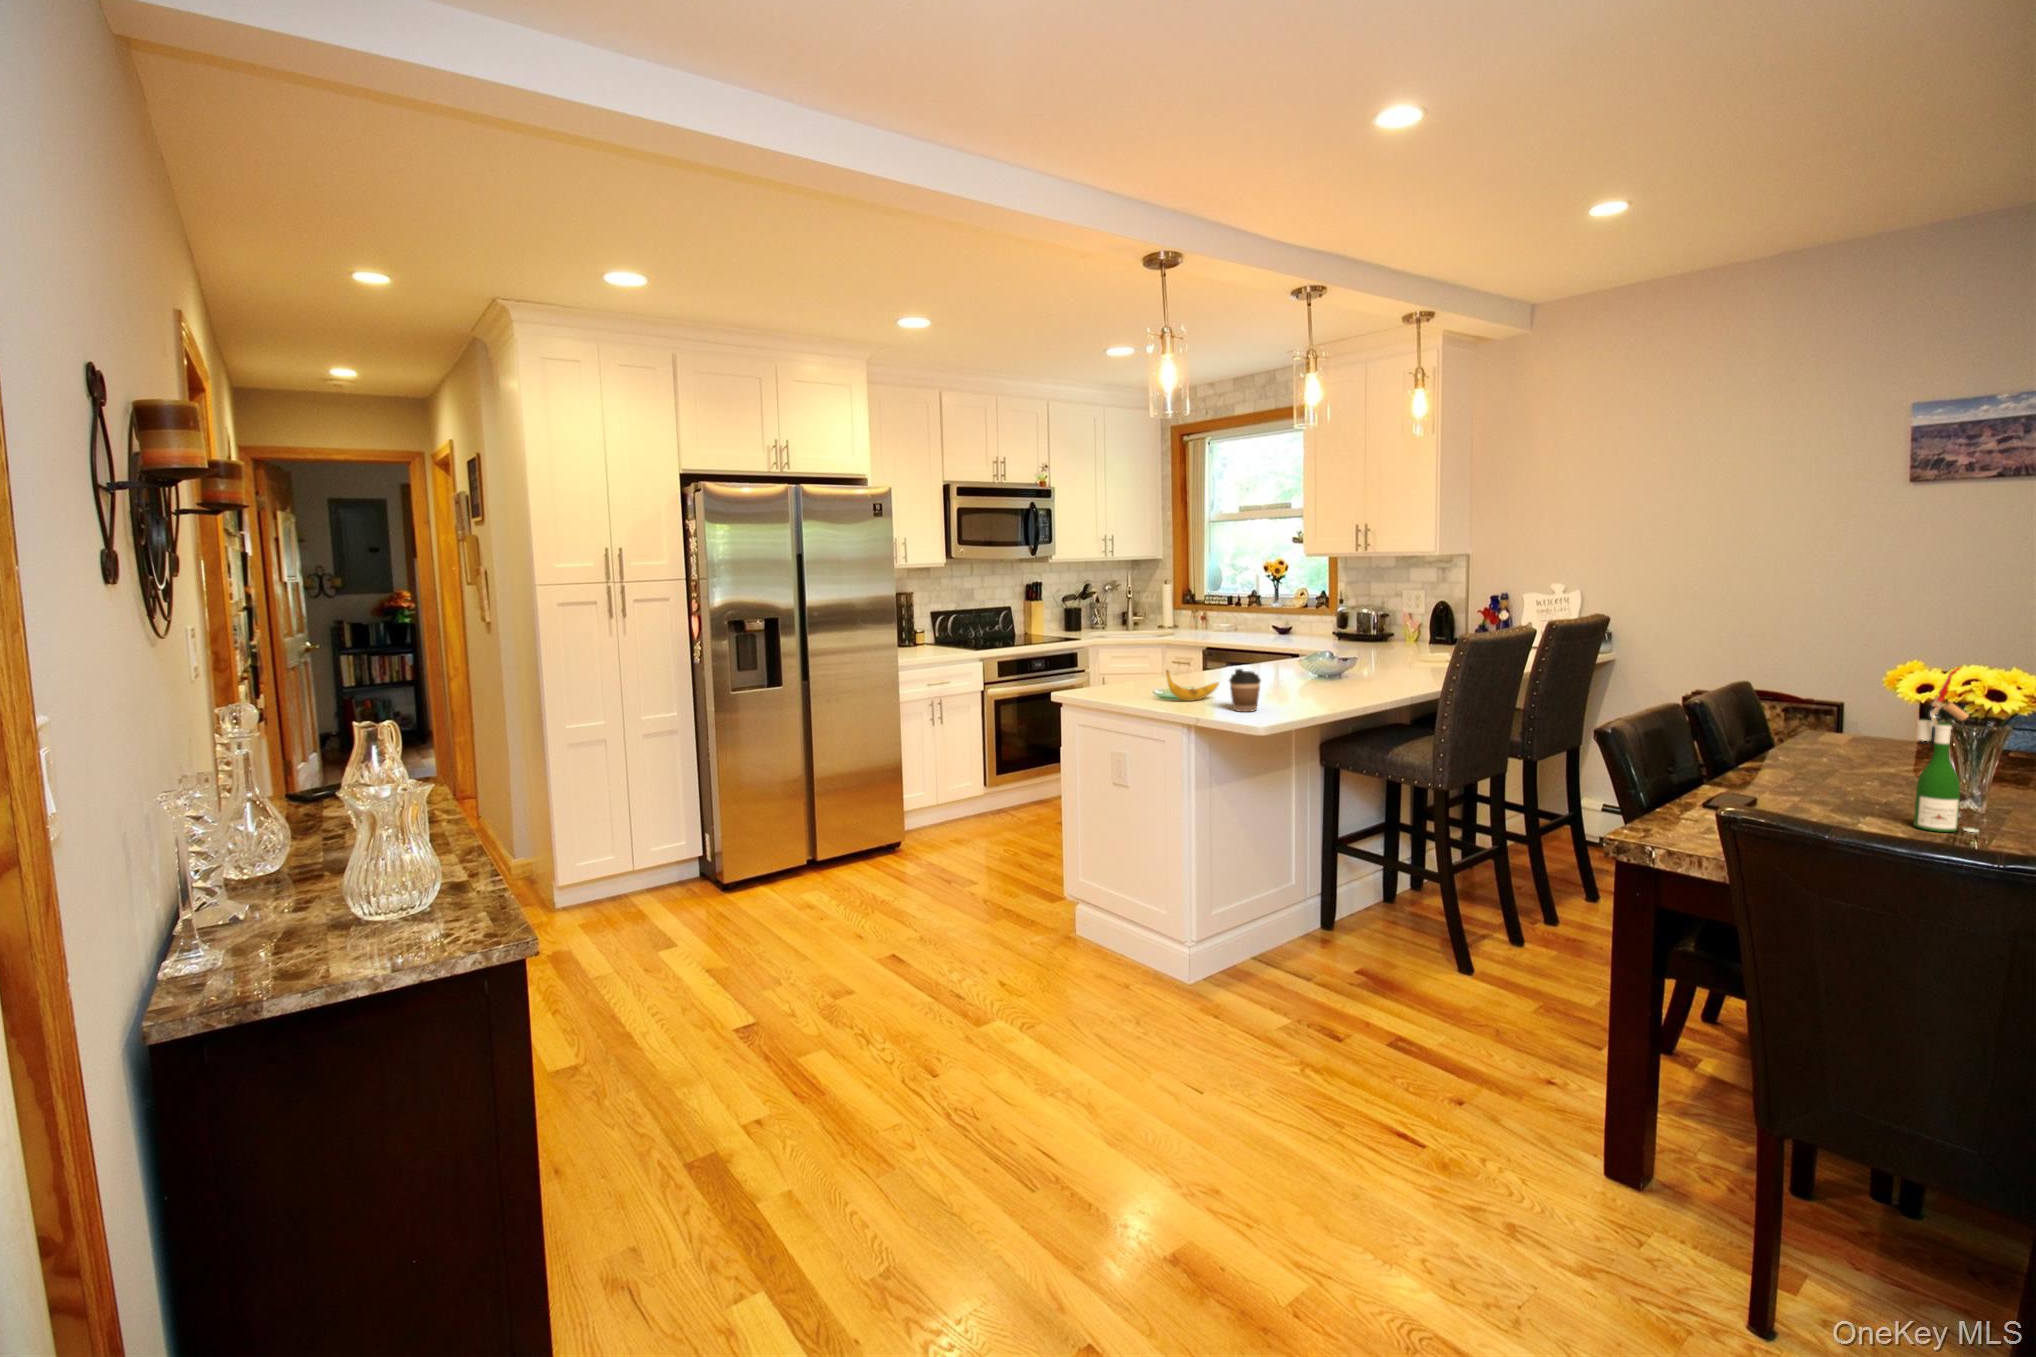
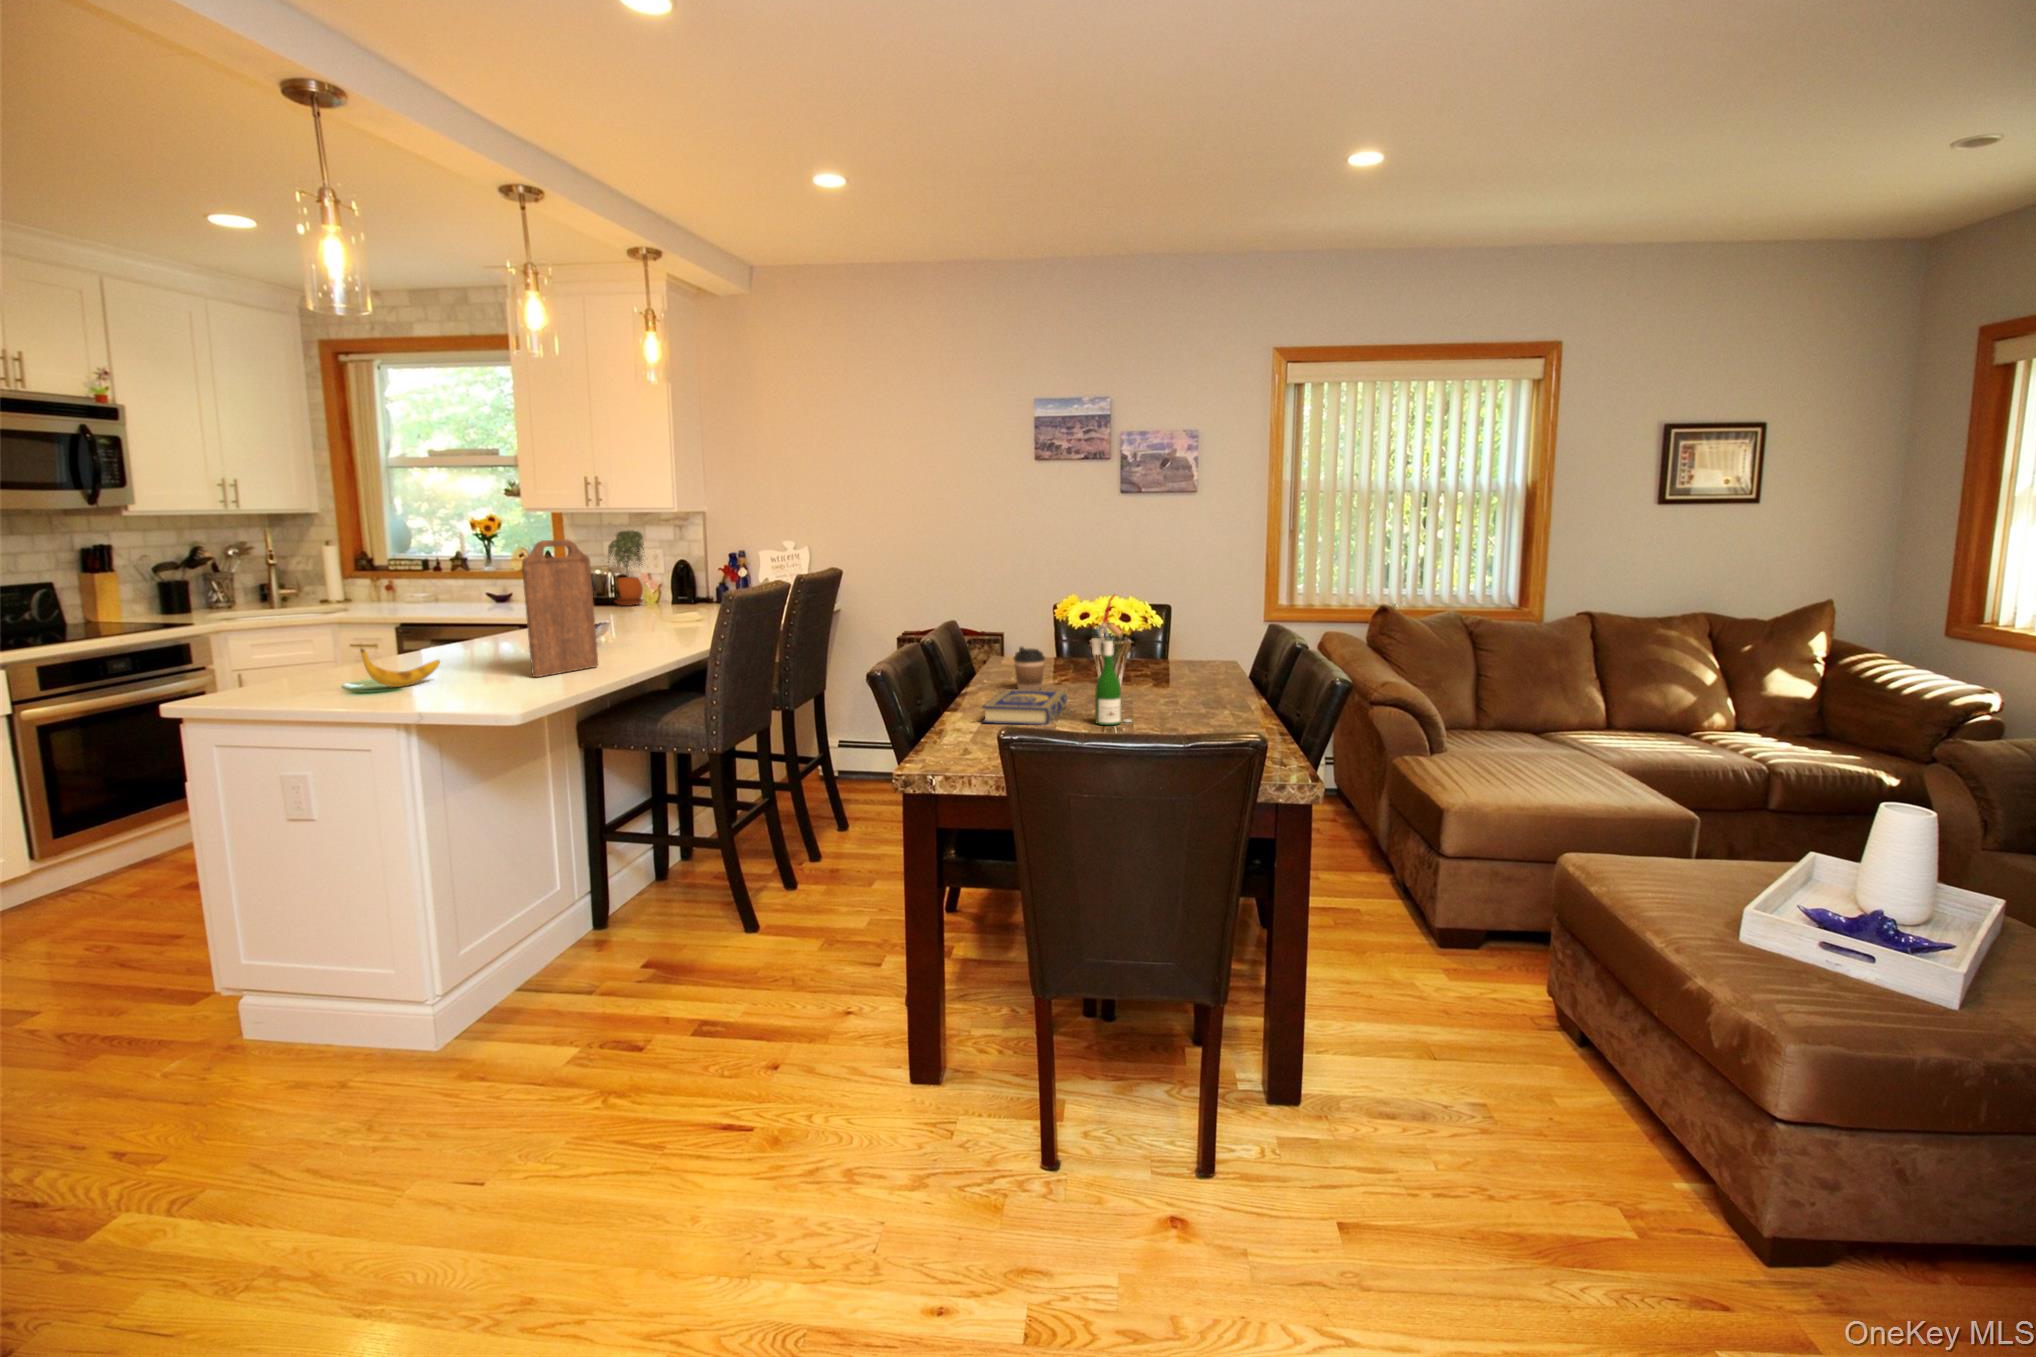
potted plant: none [1373,572,1412,642] -> present [608,530,644,606]
cutting board: none [1285,587,1342,703] -> present [522,539,598,677]
coffee cup: present [1229,669,1261,712] -> present [1013,647,1045,690]
book: none [1741,768,1884,818] -> present [983,689,1068,725]

